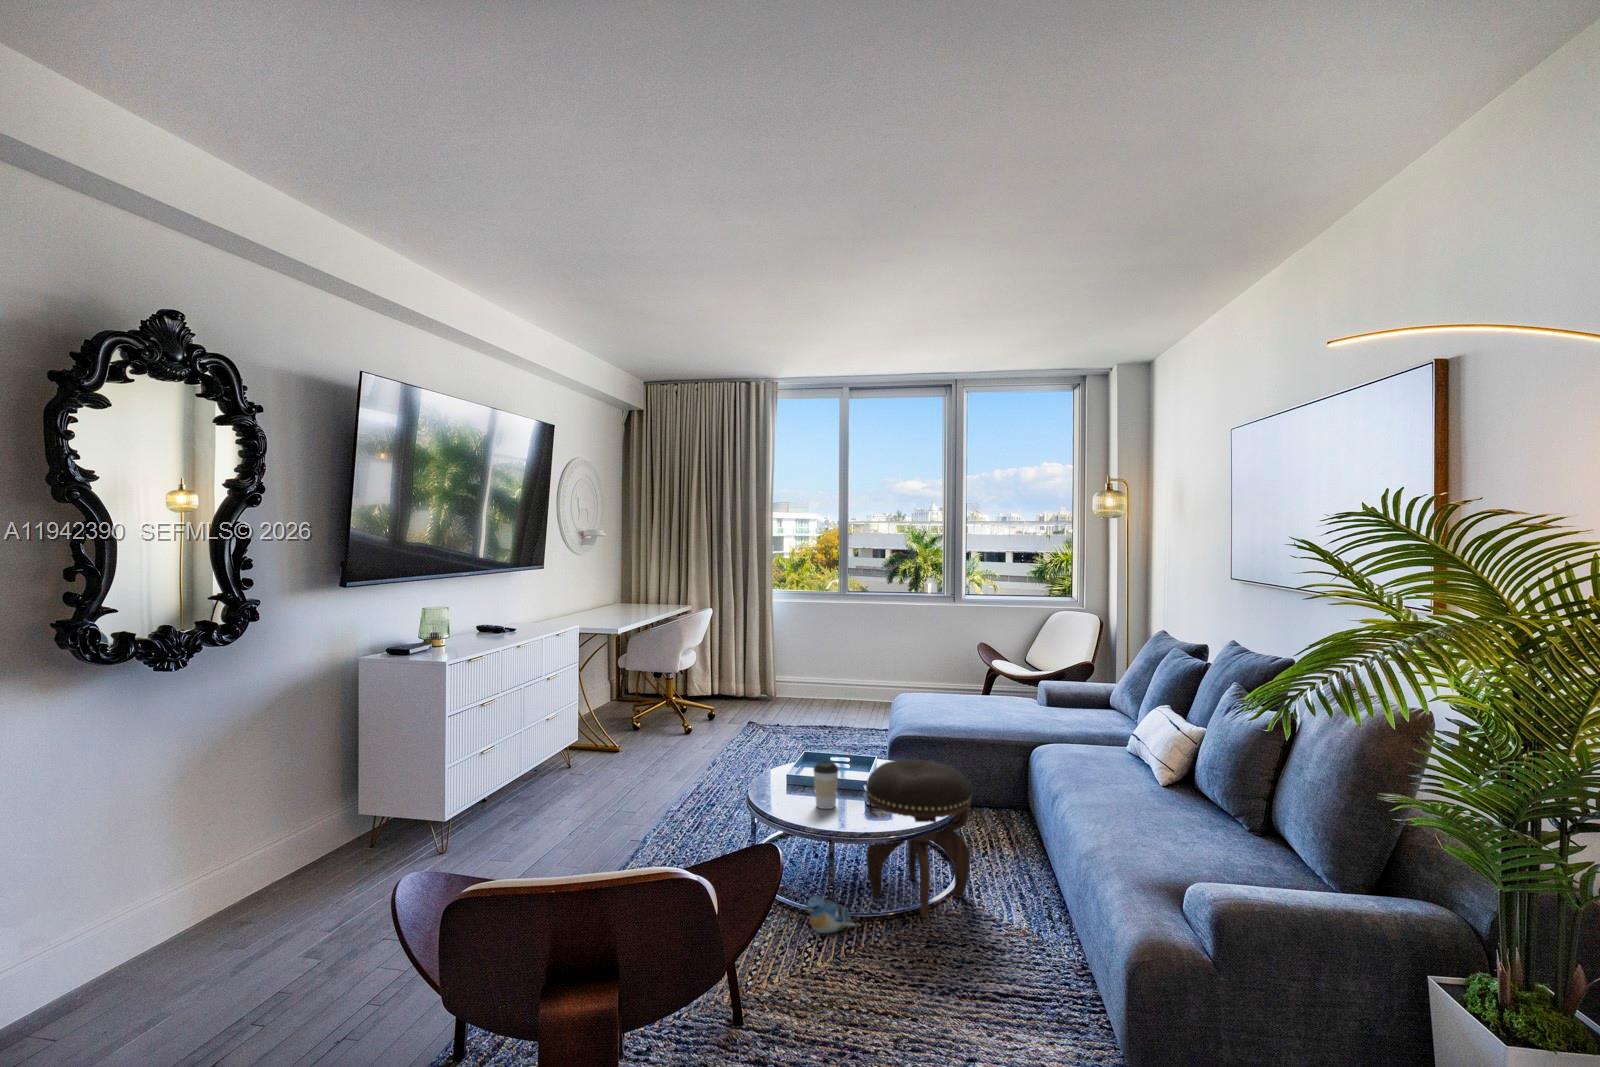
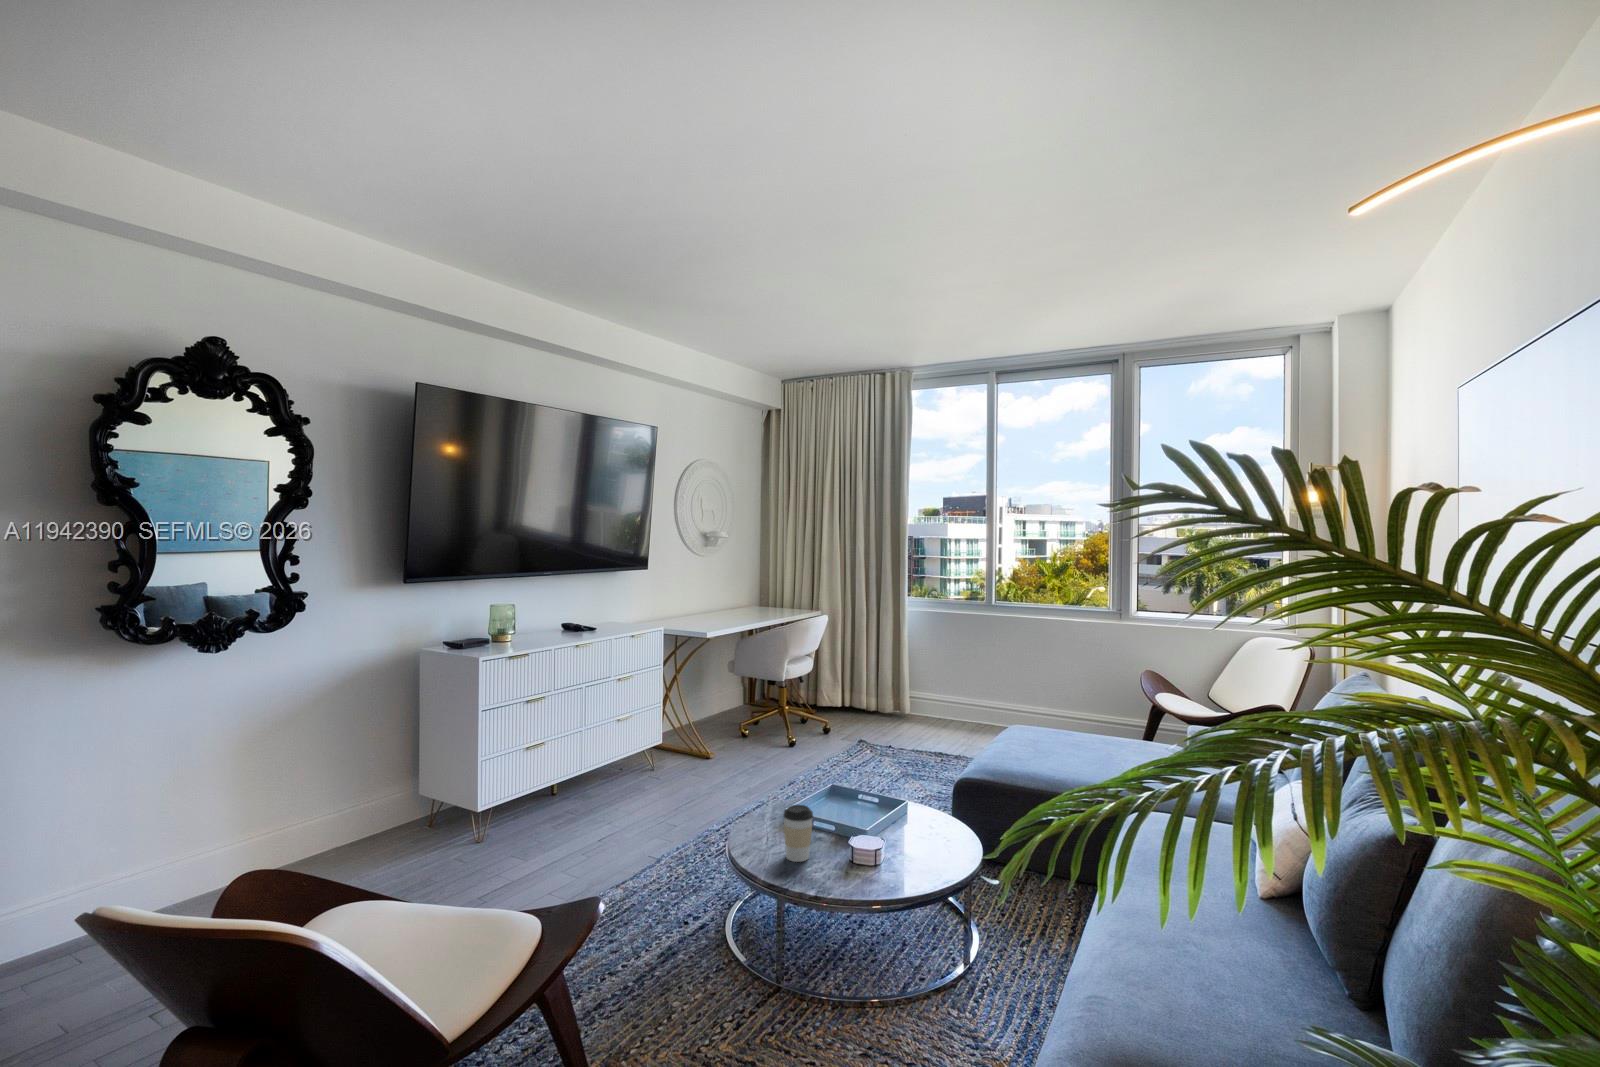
footstool: present [866,760,972,918] -> none [843,813,972,1016]
plush toy: present [806,895,855,933] -> none [741,963,804,1011]

